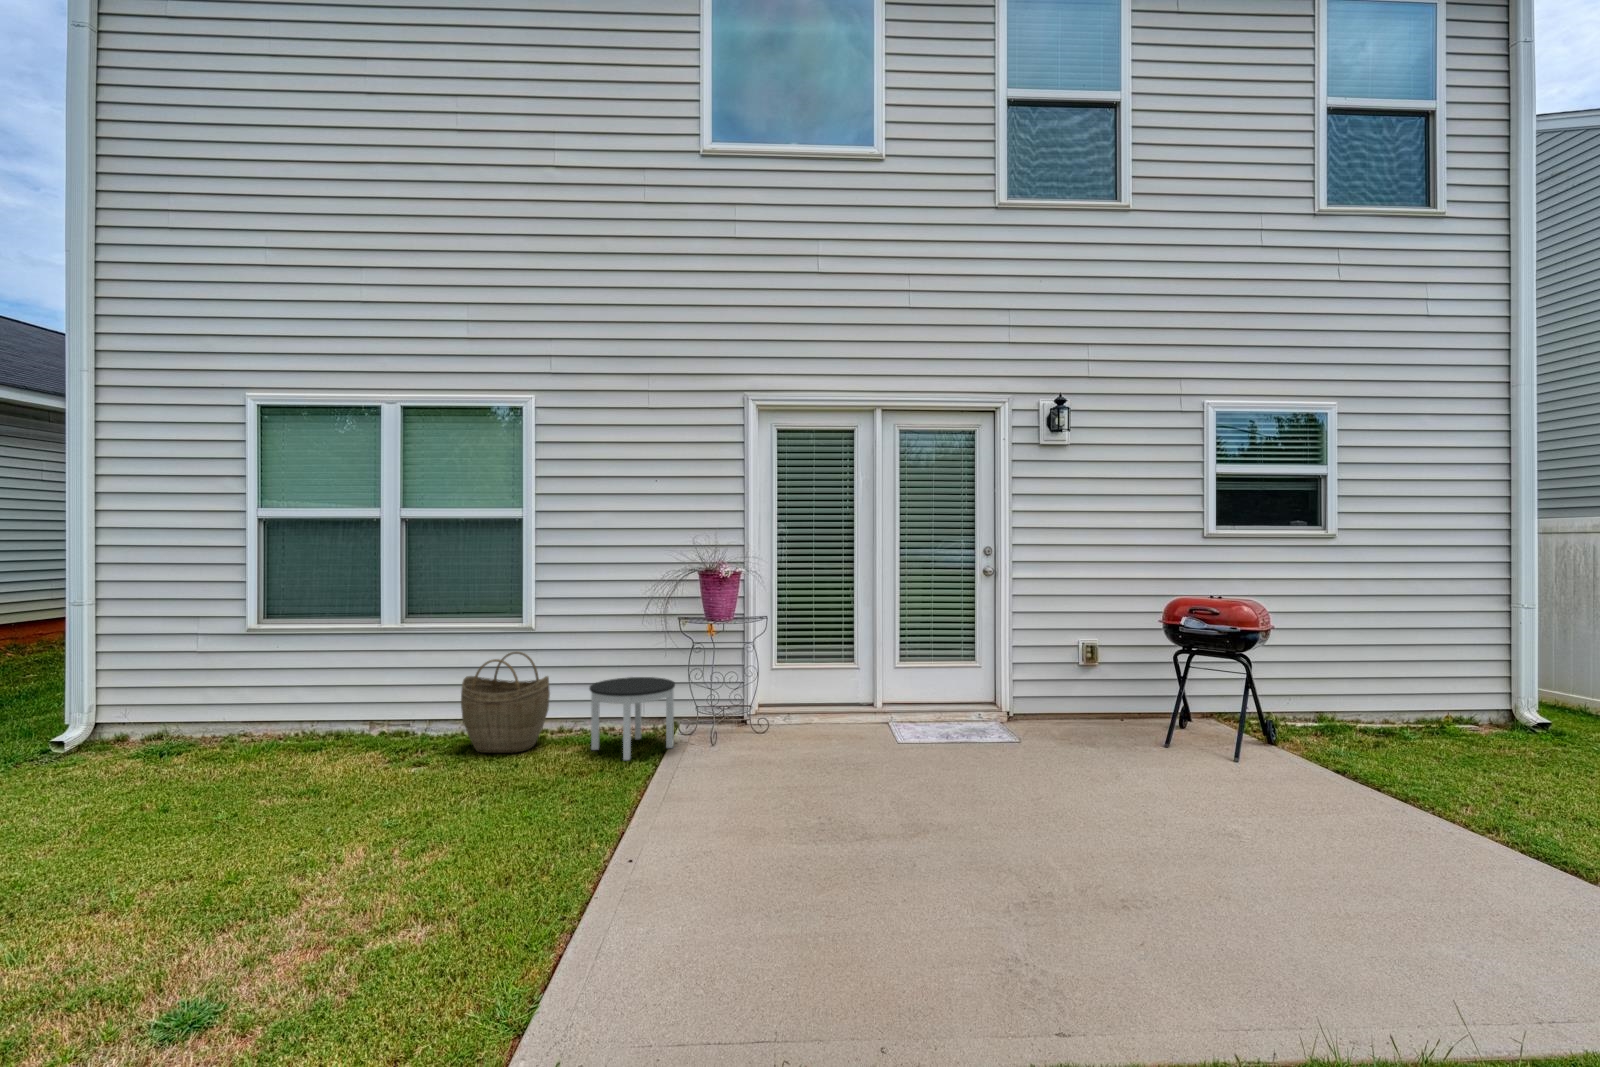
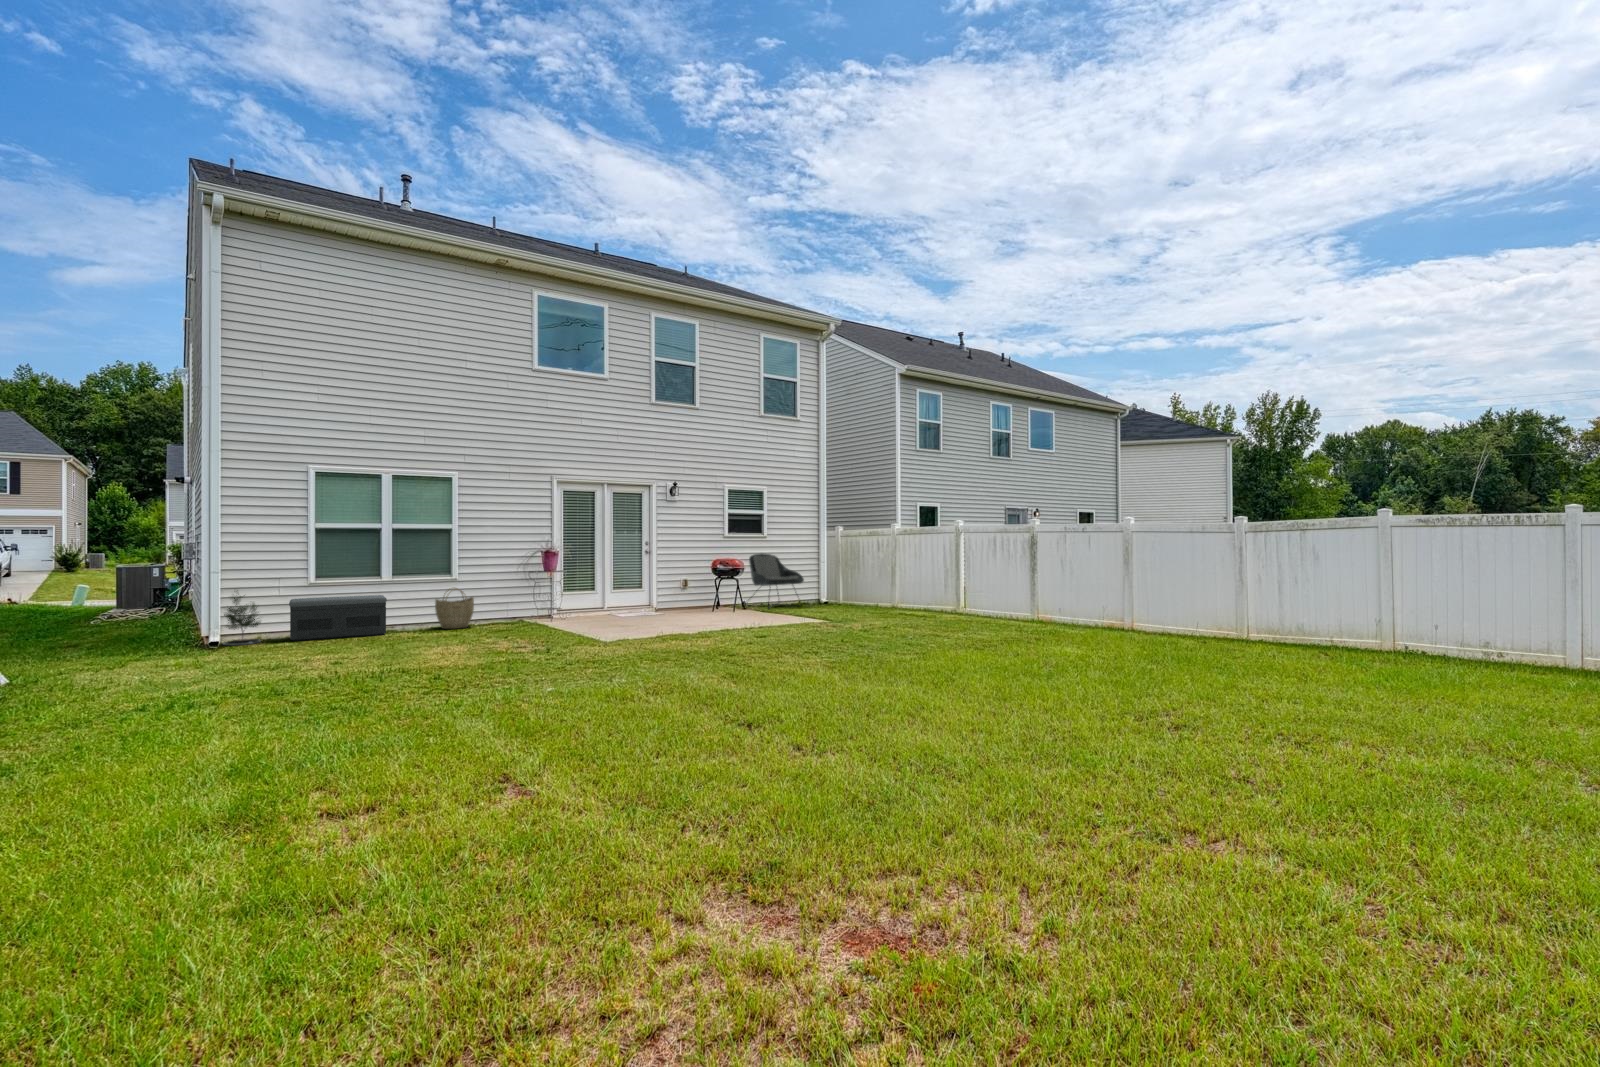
lounge chair: none [1276,584,1502,765] -> present [749,553,804,608]
potted tree: none [31,642,145,764] -> present [223,595,260,646]
storage bench: none [150,663,378,762] -> present [289,595,387,641]
round table: present [589,677,675,760] -> none [495,597,531,626]

